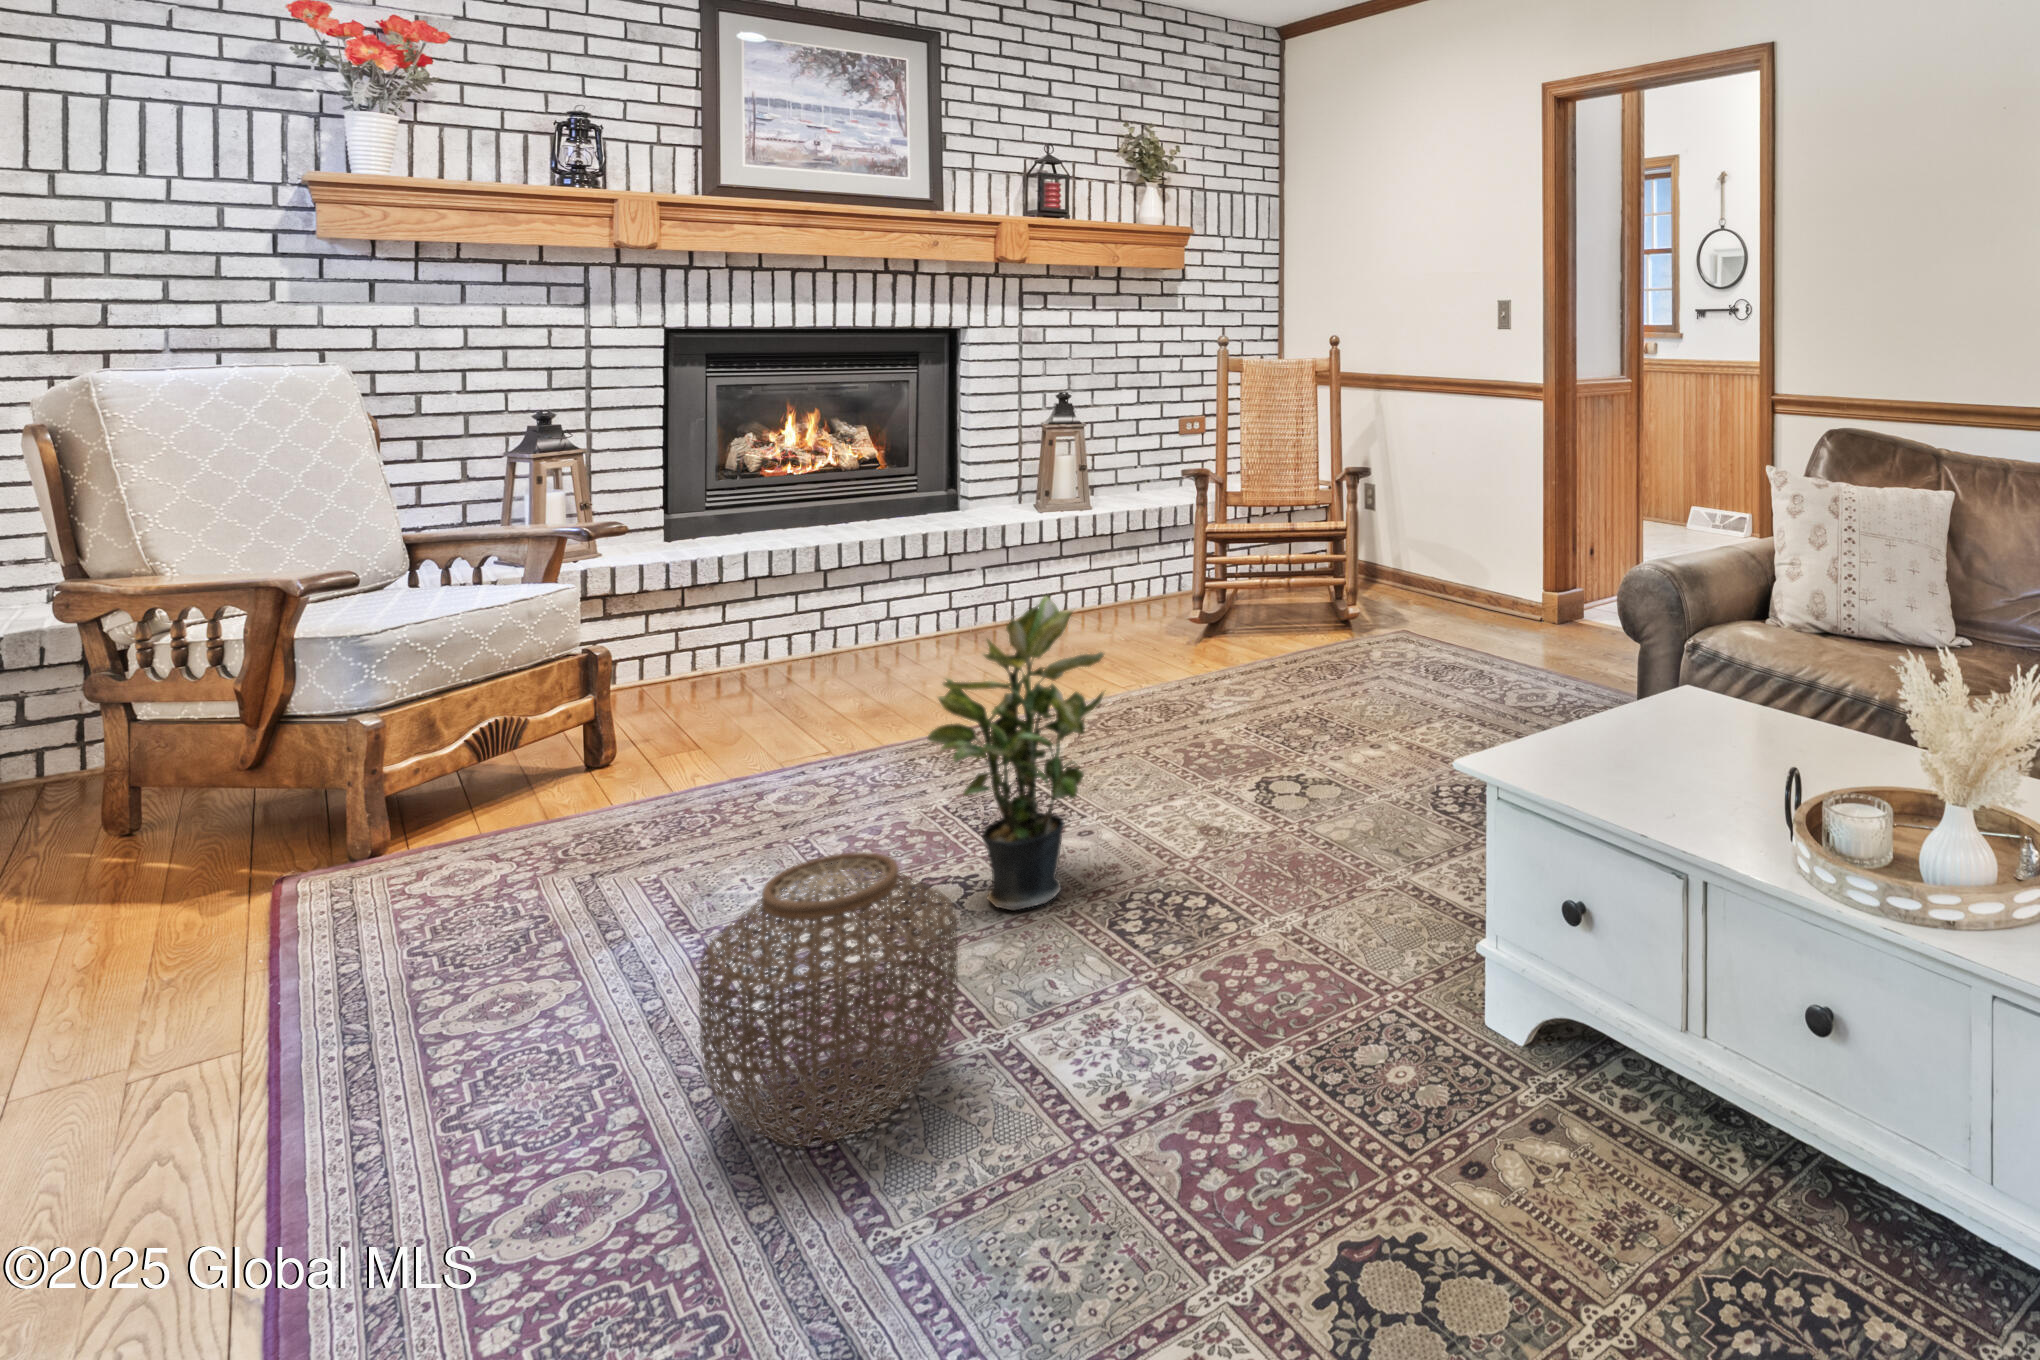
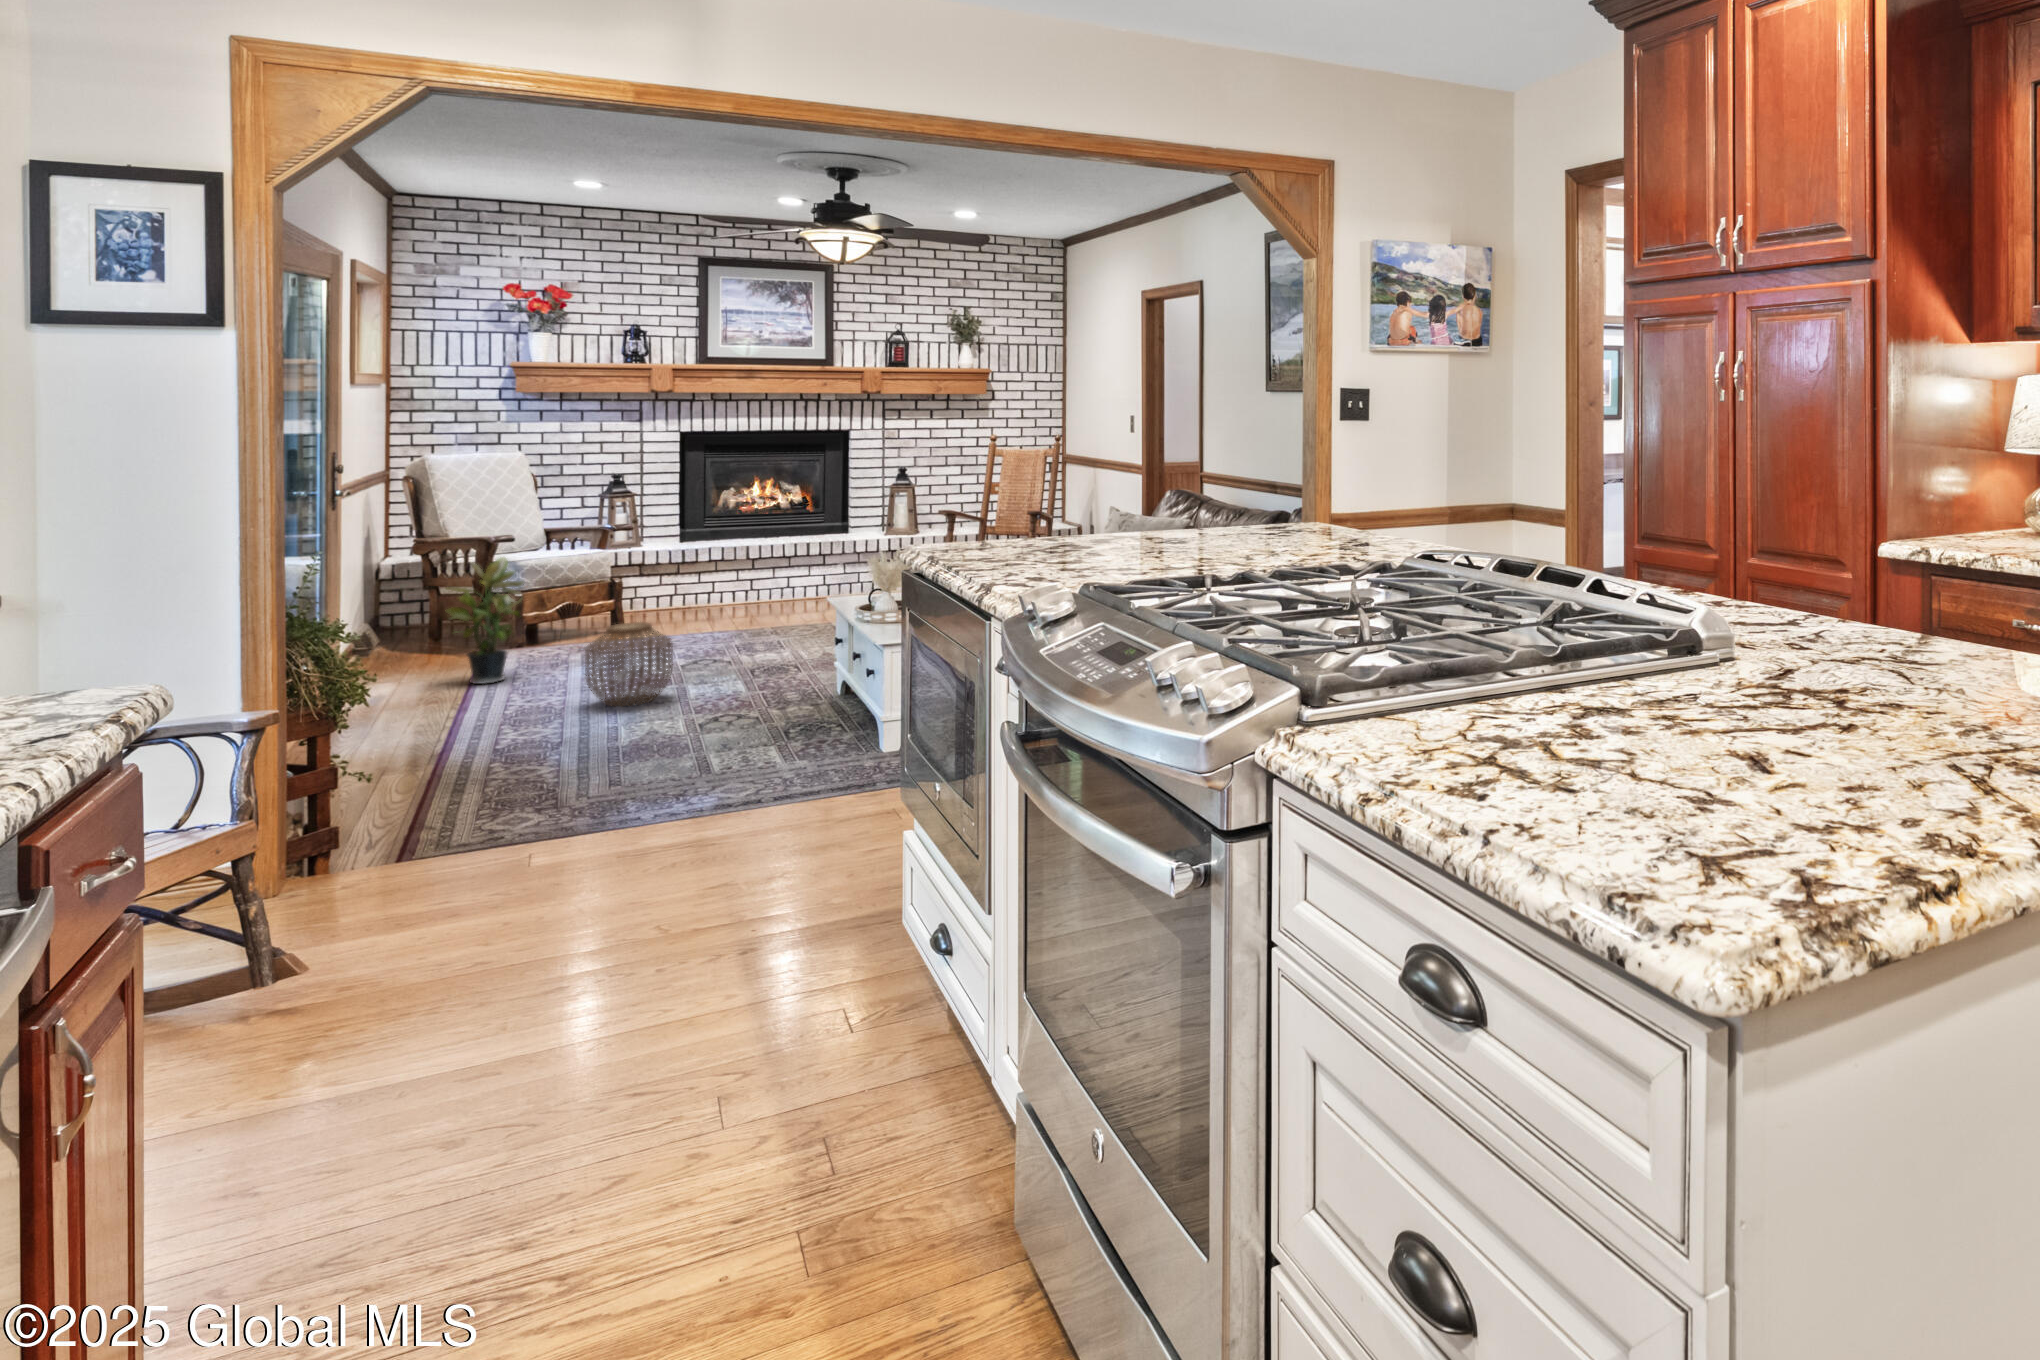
potted plant: present [928,596,1104,911] -> present [446,557,524,684]

